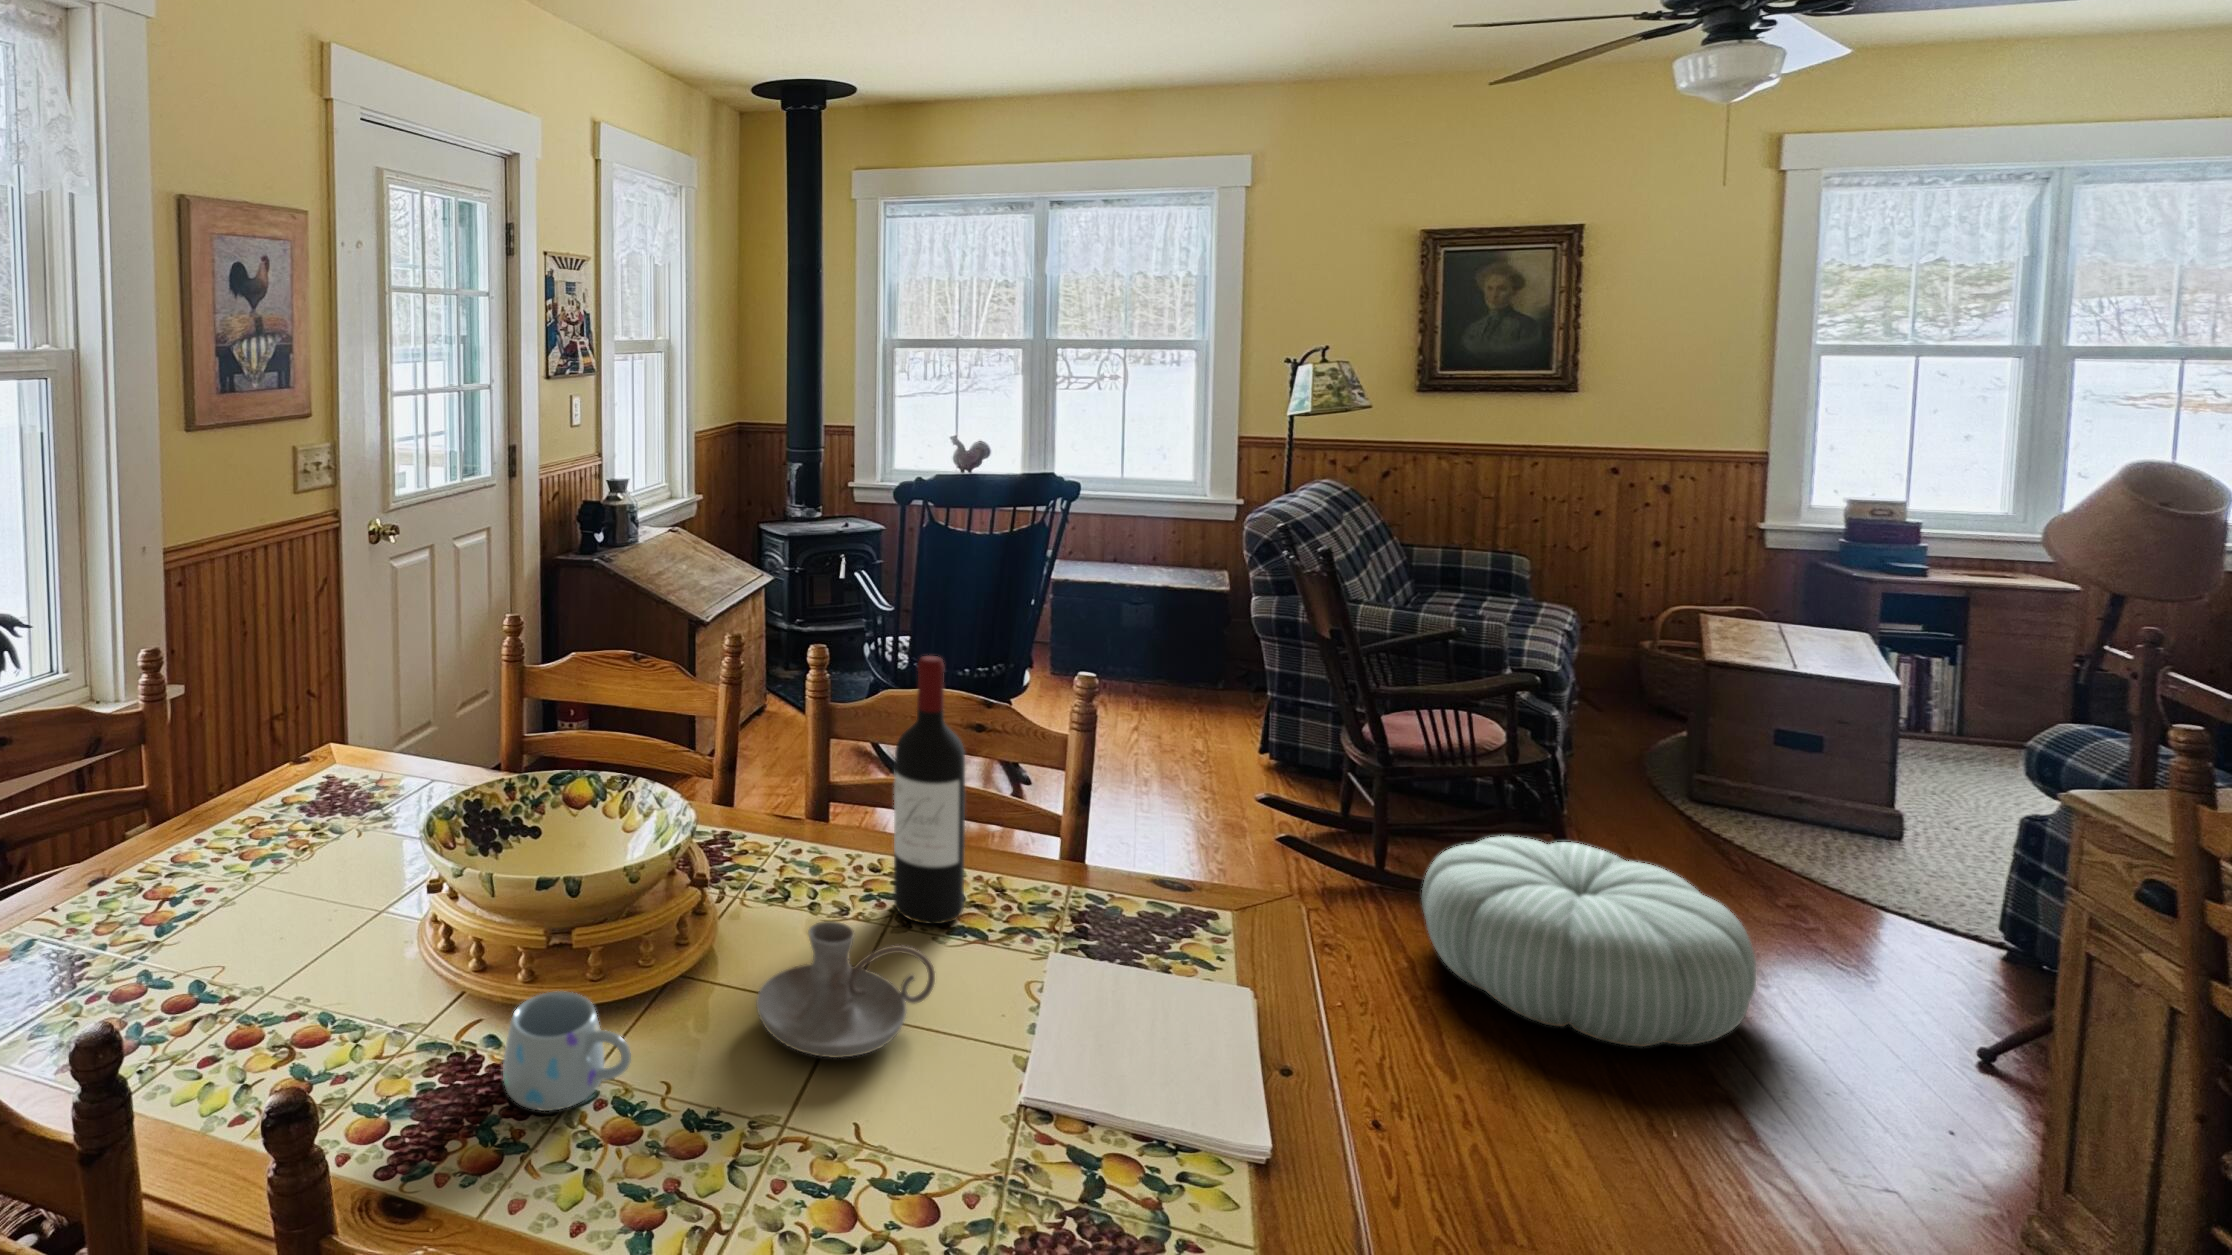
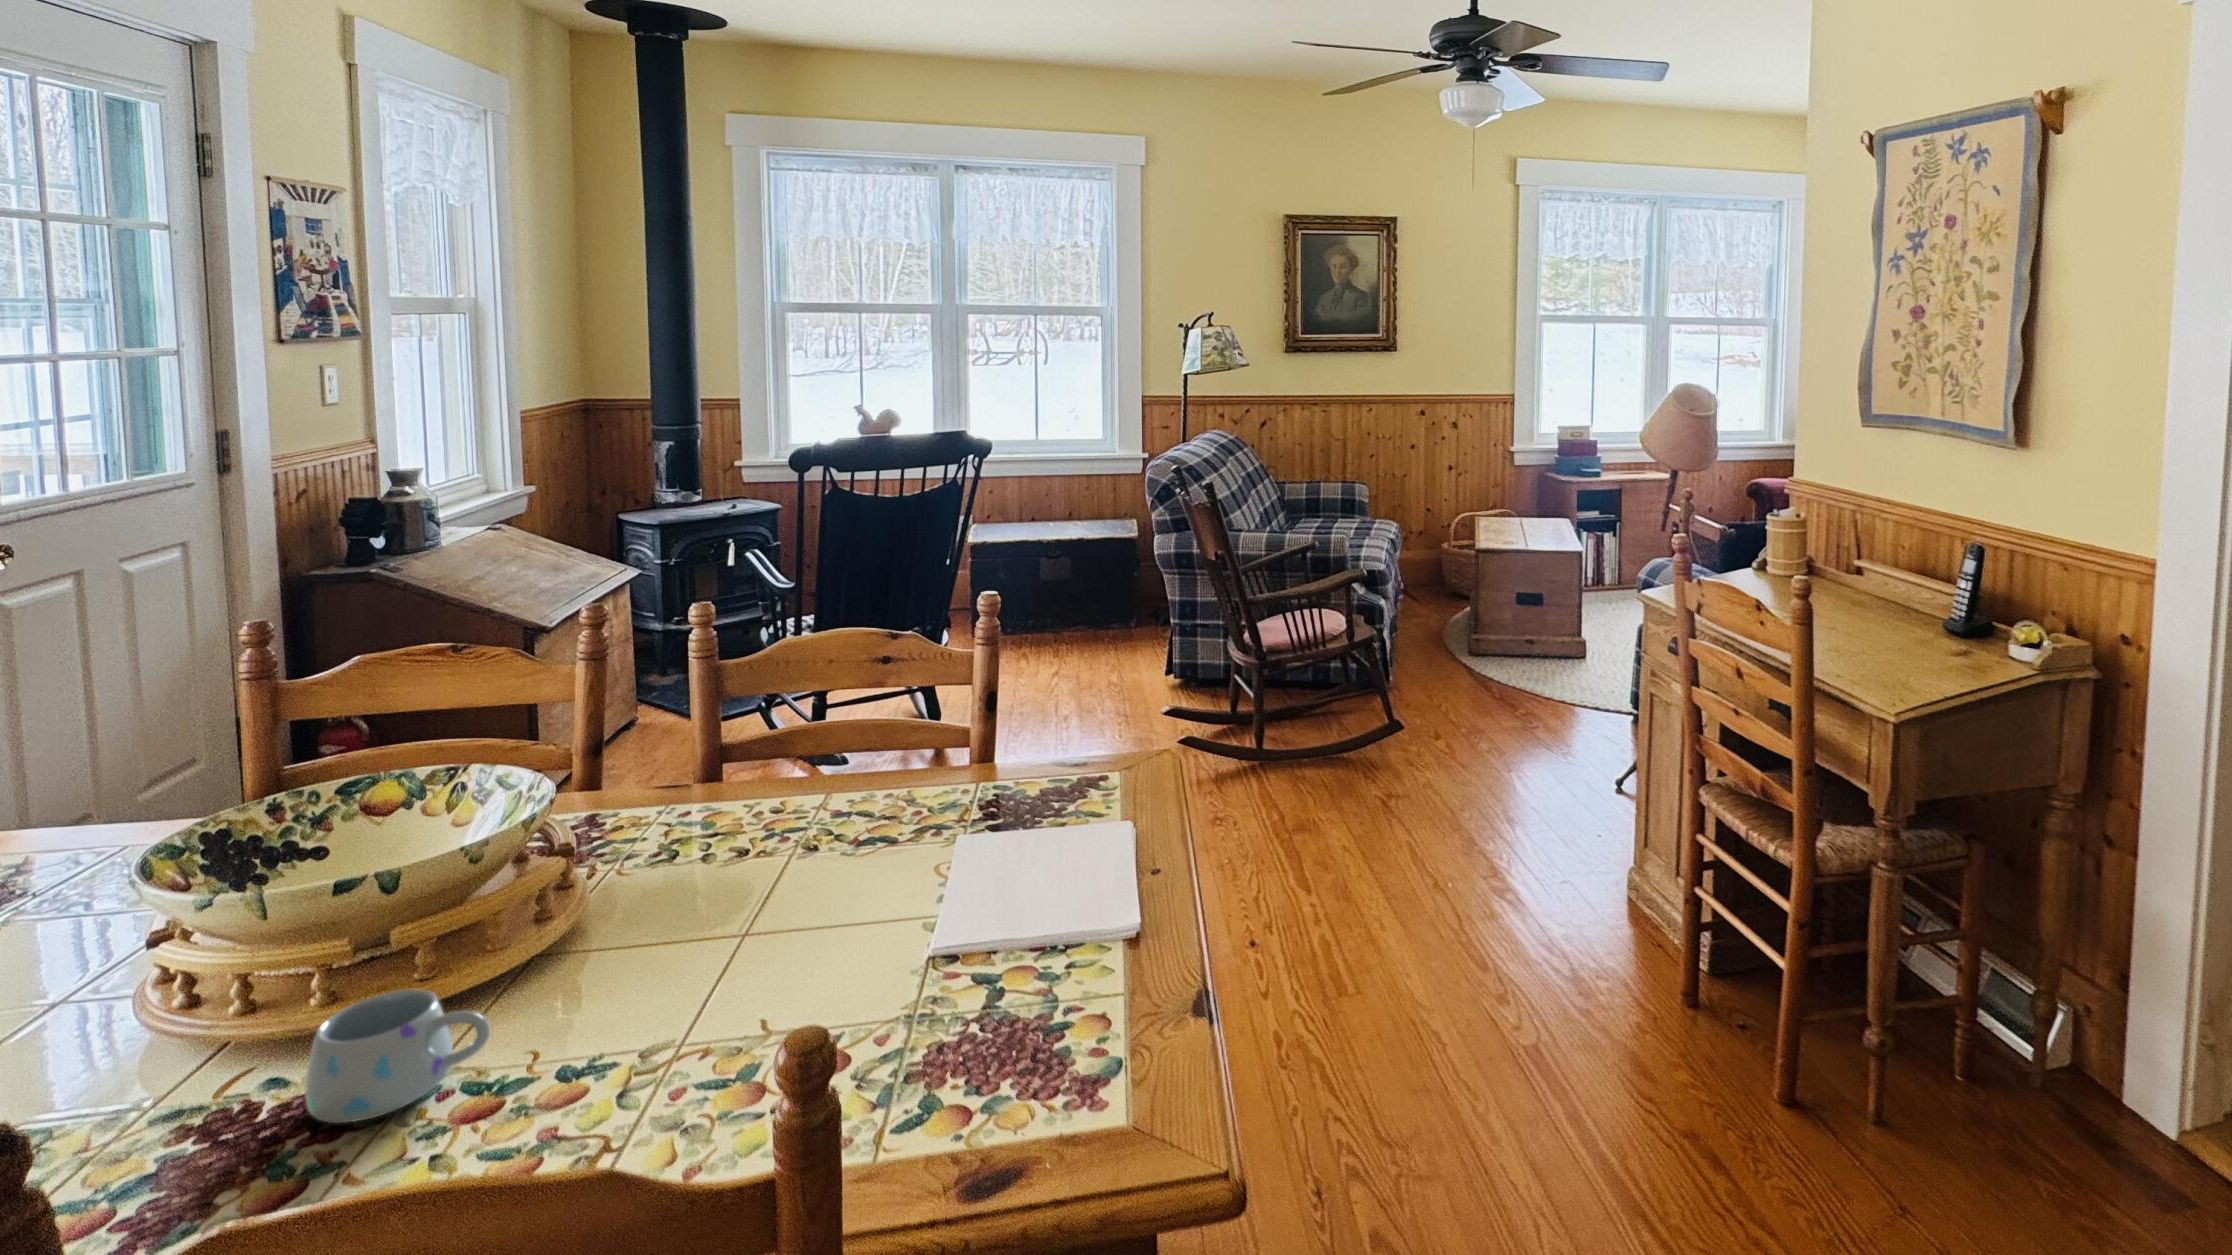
wine bottle: present [894,656,965,924] -> none [795,587,873,845]
pouf: present [1422,836,1756,1047] -> none [1288,697,1498,838]
candle holder: present [756,921,935,1058] -> none [645,848,843,976]

